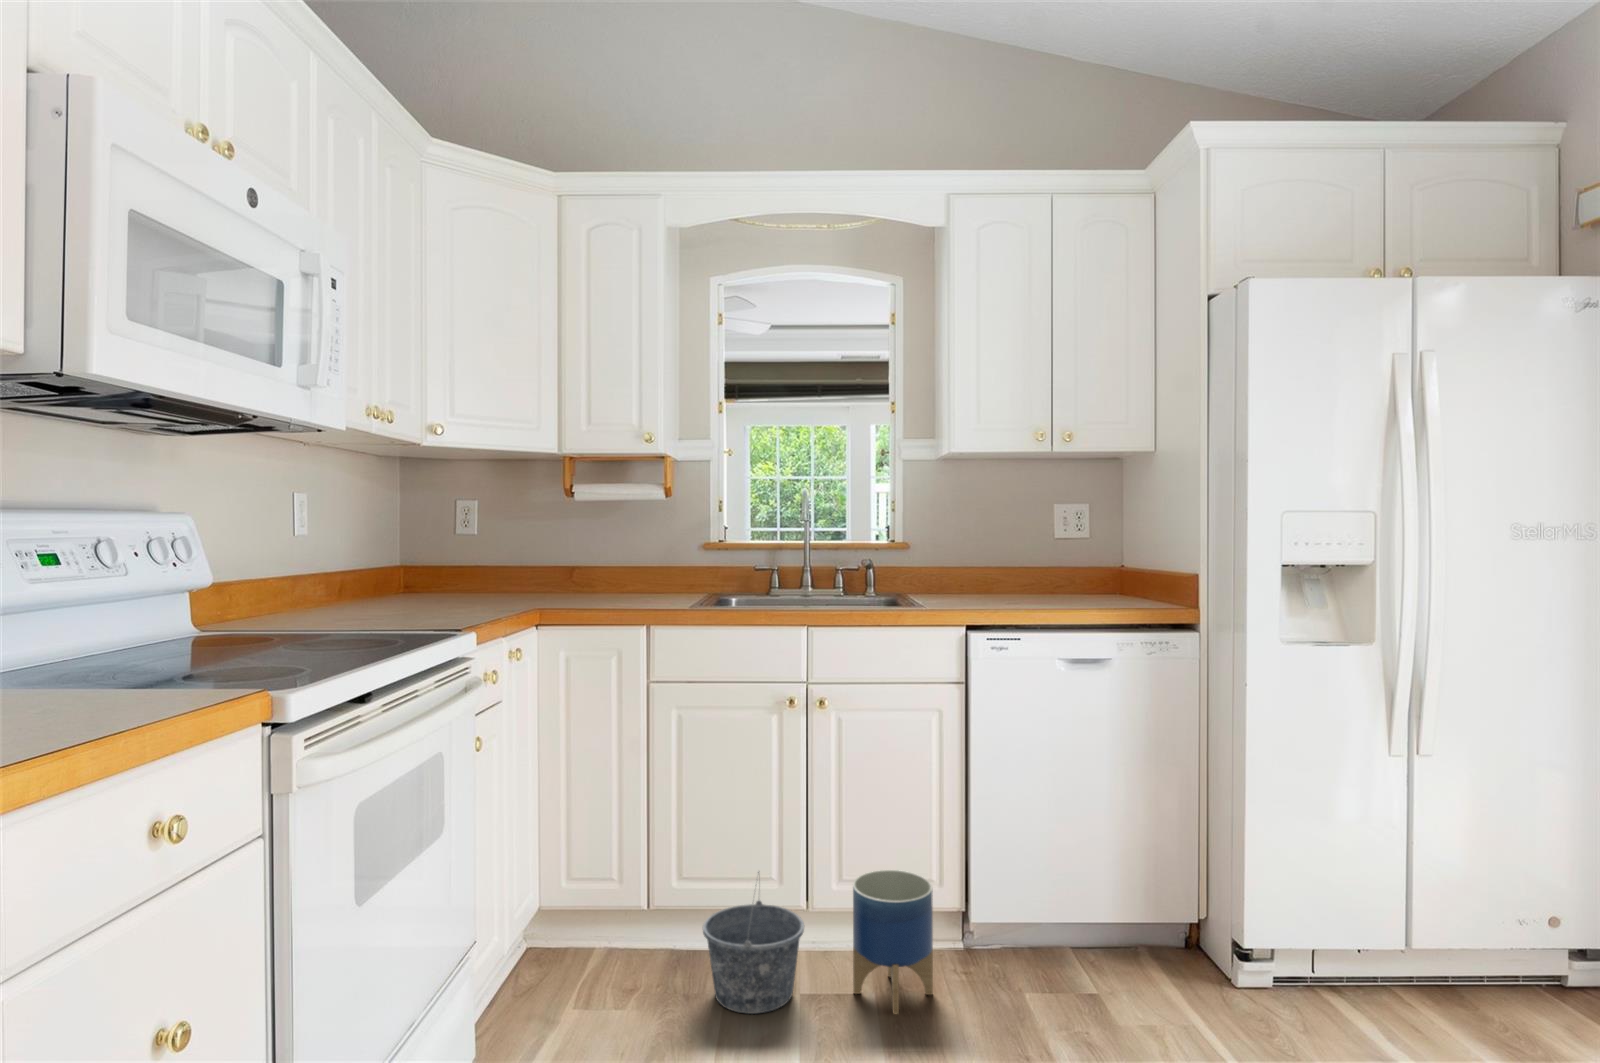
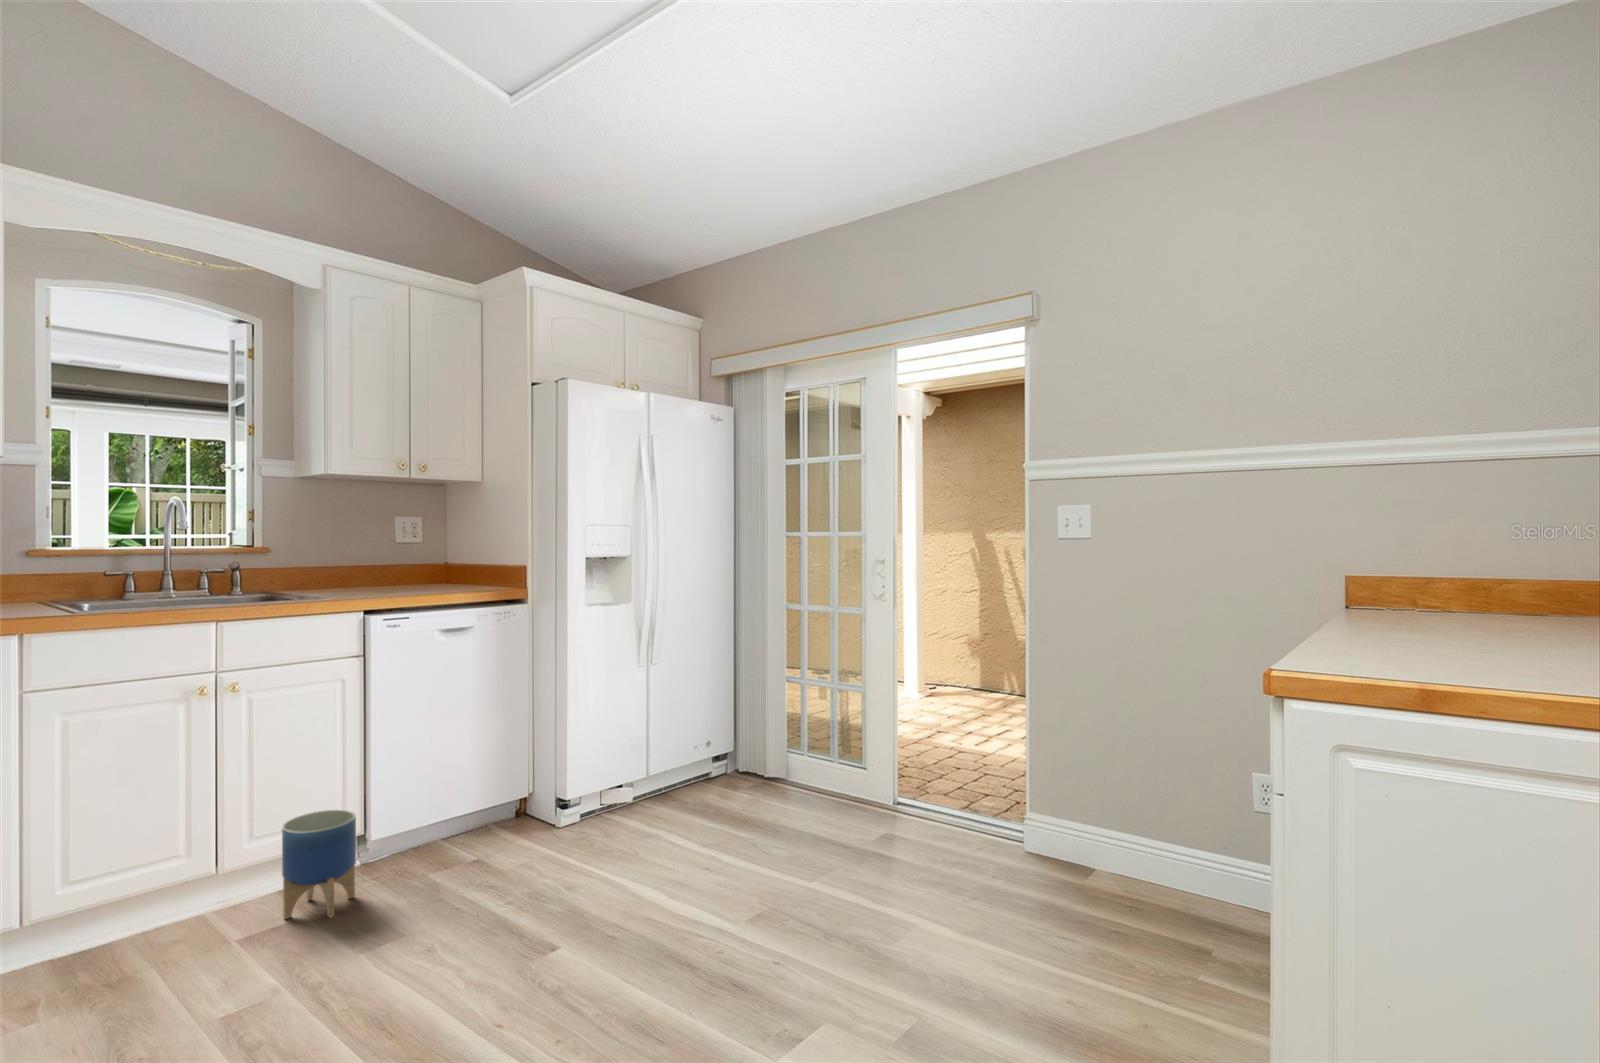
bucket: present [703,872,804,1014] -> none [125,840,240,970]

